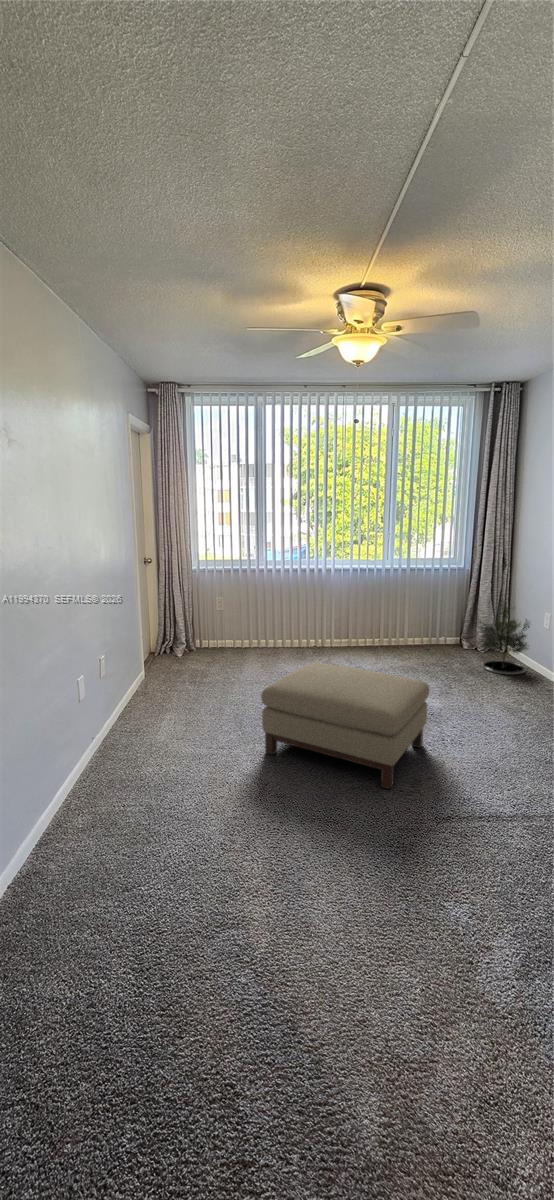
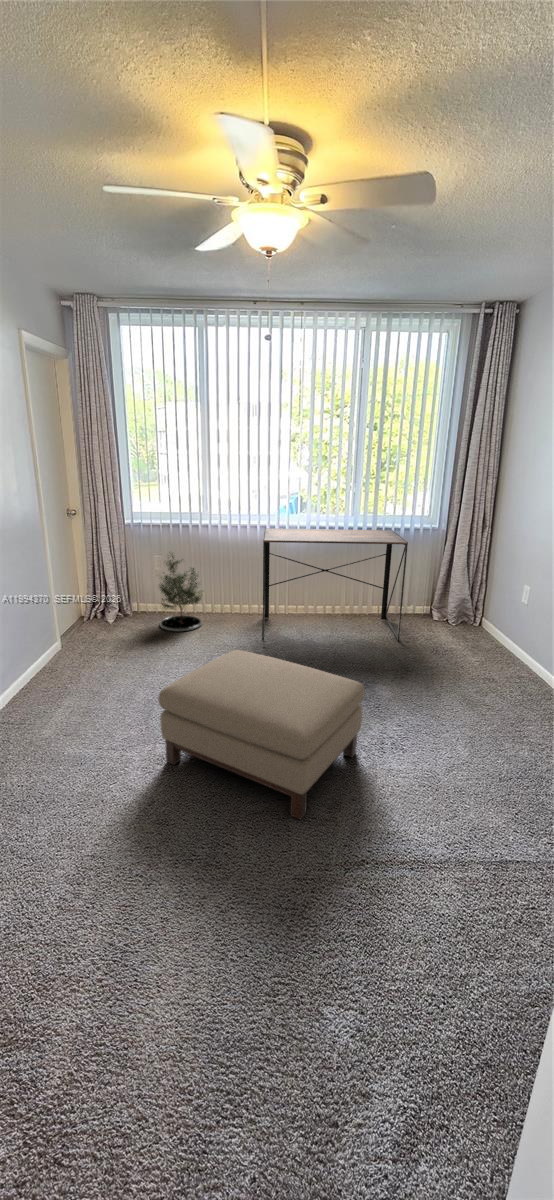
desk: none [313,571,442,666] -> present [263,528,408,641]
potted tree: present [481,598,529,675] -> present [159,556,203,632]

